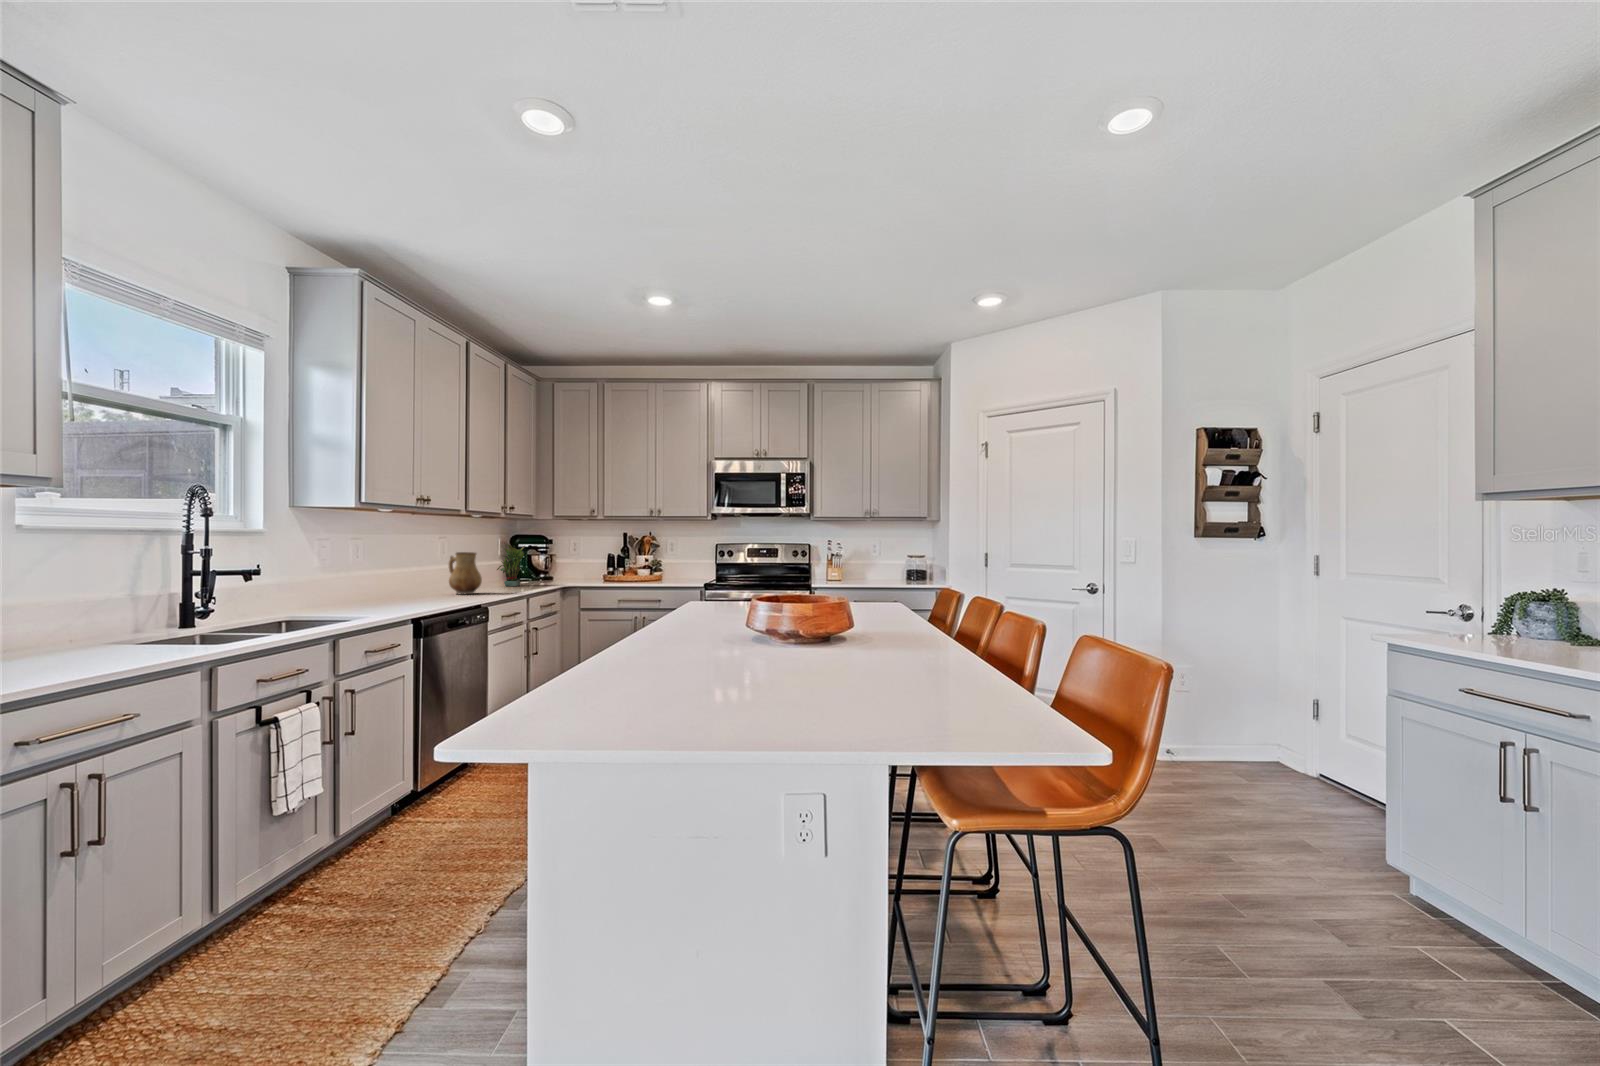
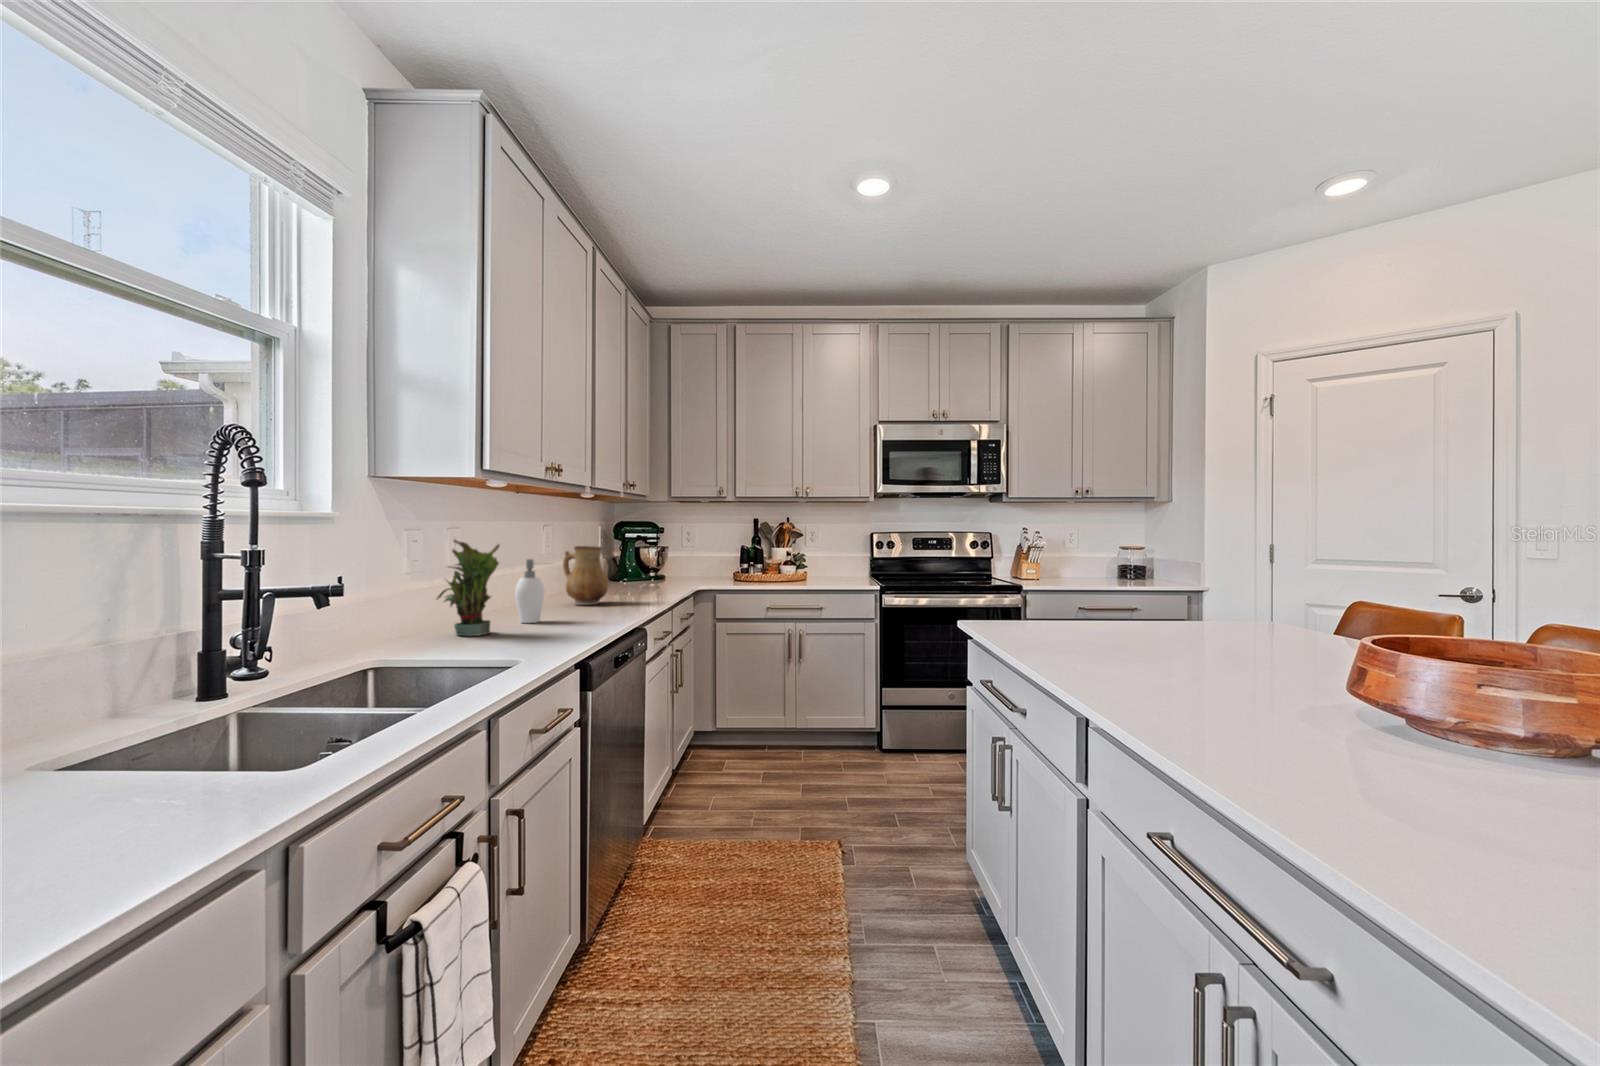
potted plant: present [497,544,525,586] -> present [437,539,499,636]
soap dispenser: none [397,560,425,603] -> present [515,559,544,623]

